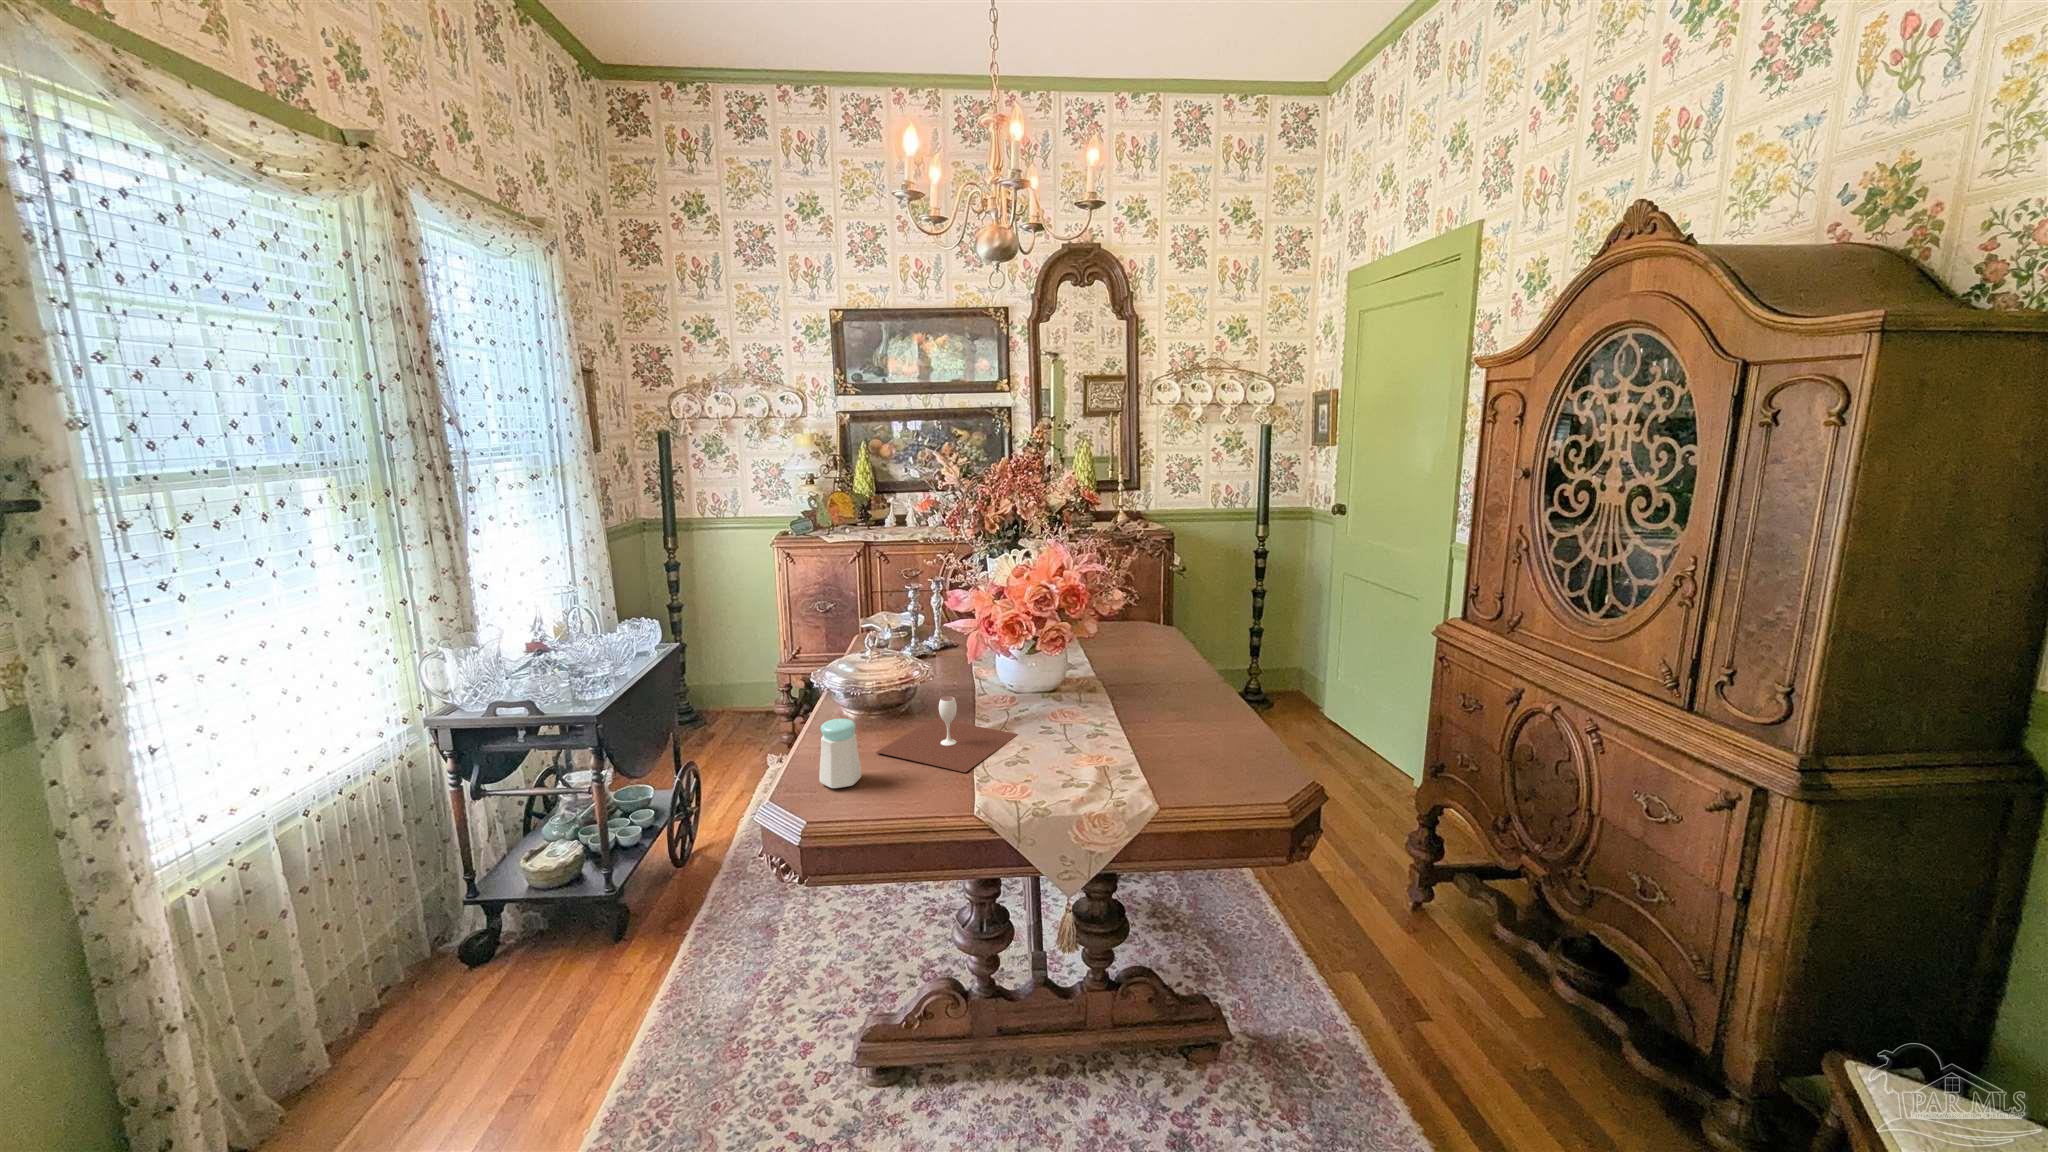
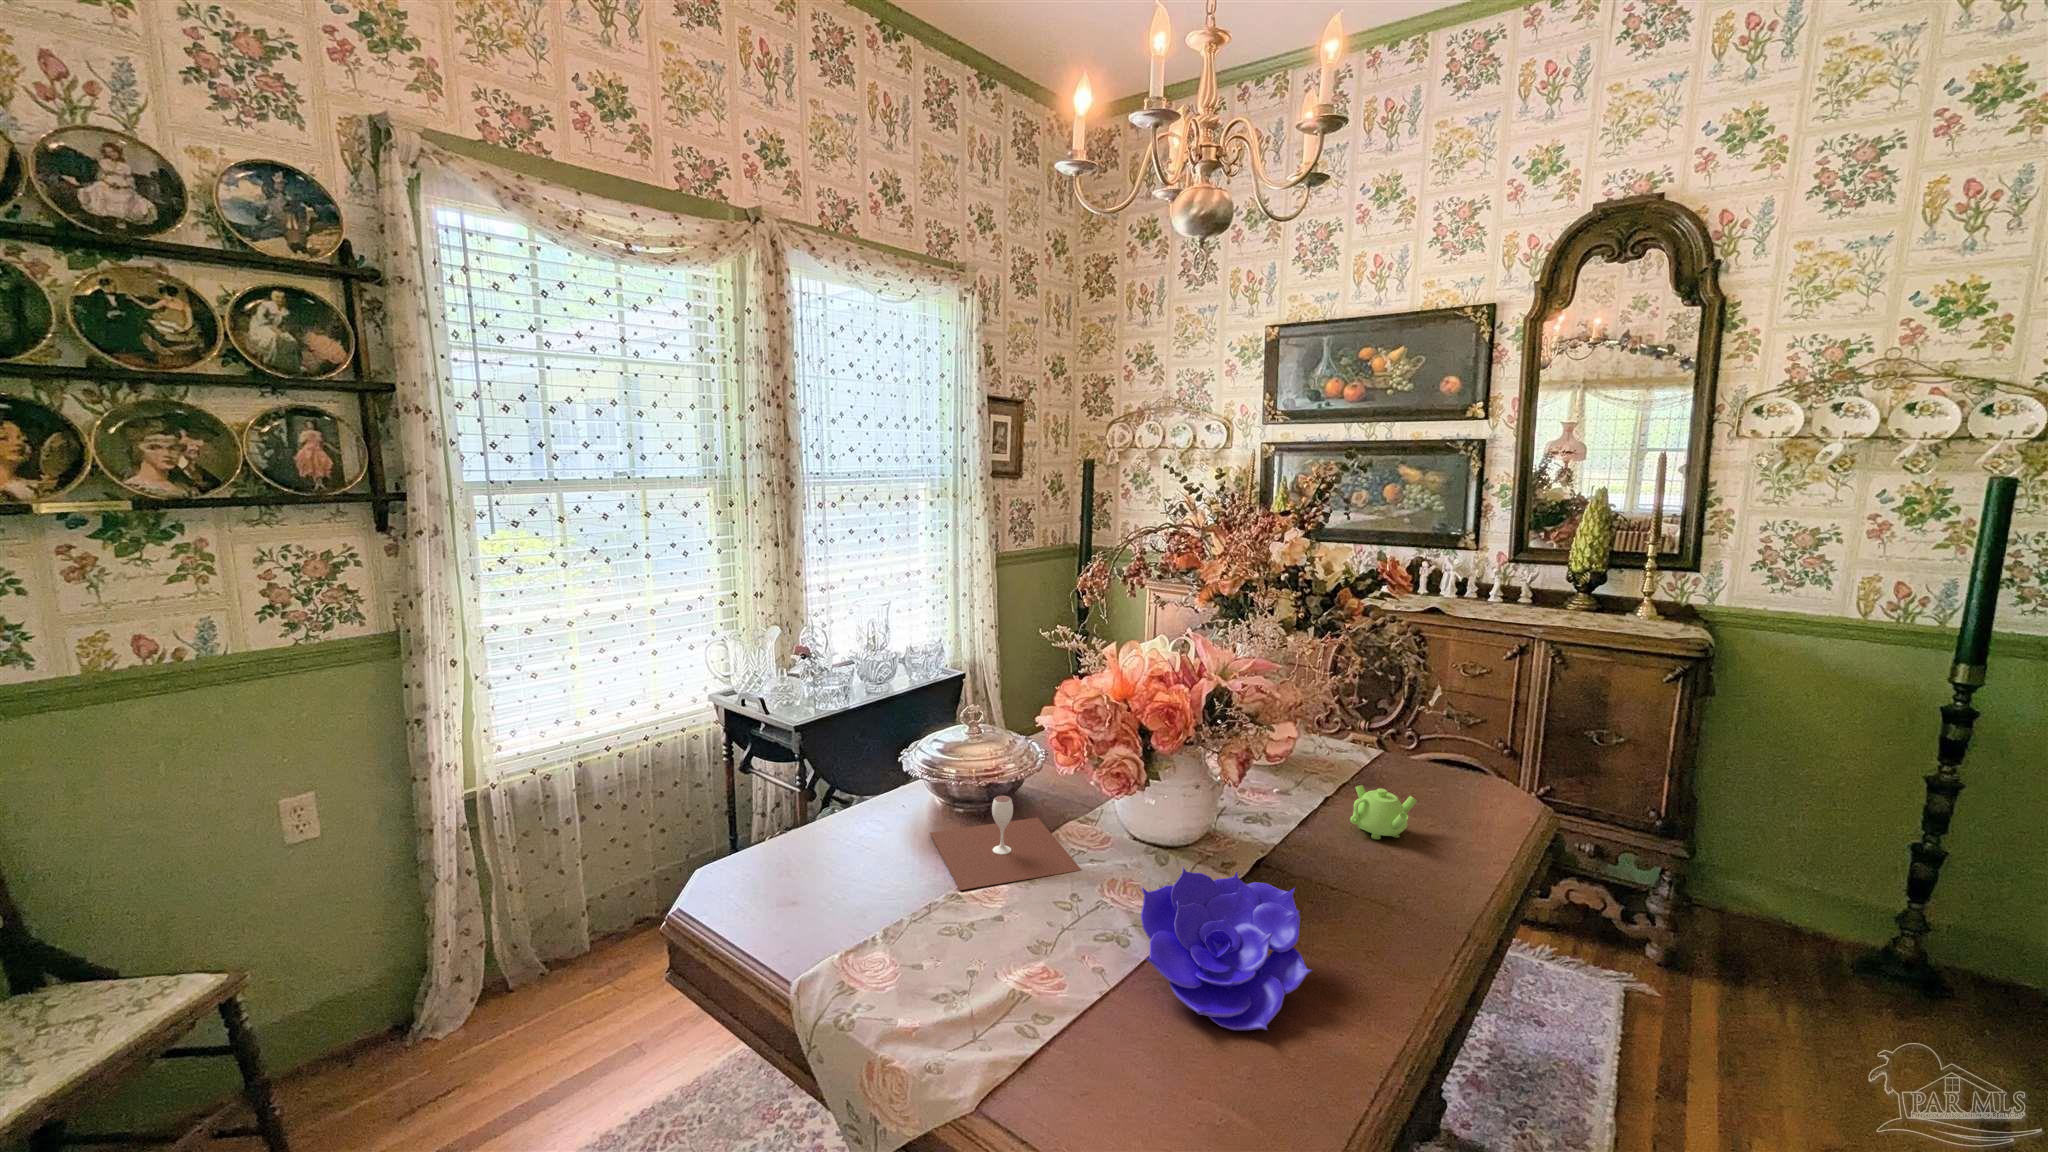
teapot: none [1110,634,1159,667] -> present [1350,785,1417,840]
decorative bowl: none [1118,683,1243,768] -> present [1141,867,1313,1030]
salt shaker: present [819,718,861,788] -> none [839,784,880,858]

